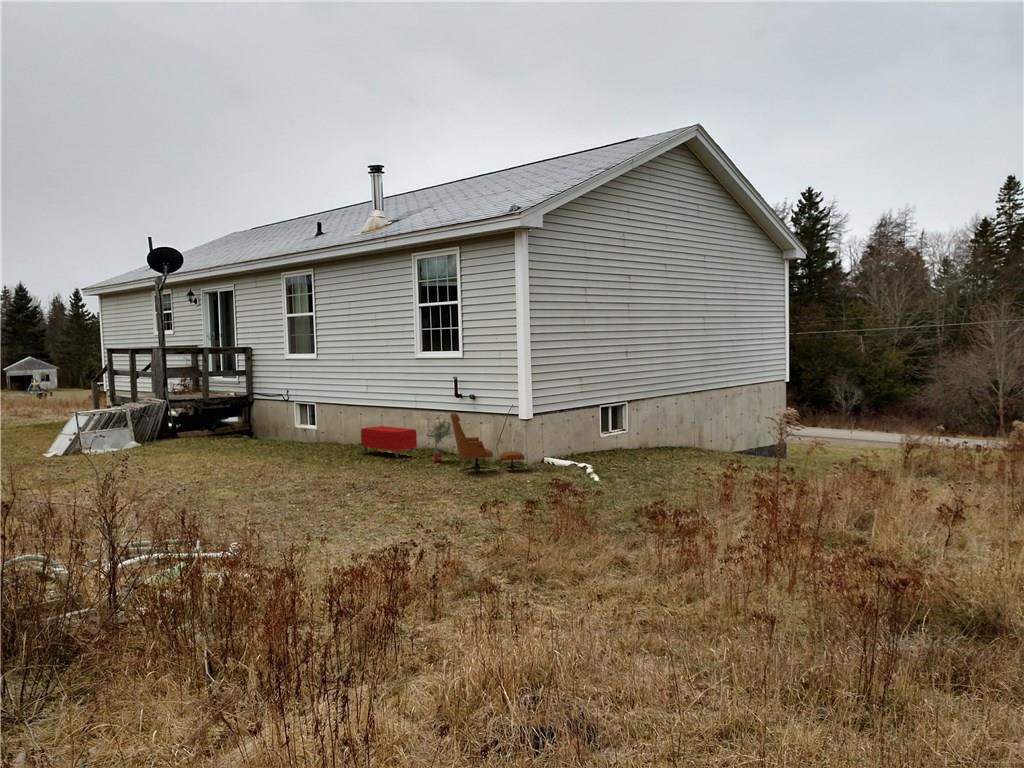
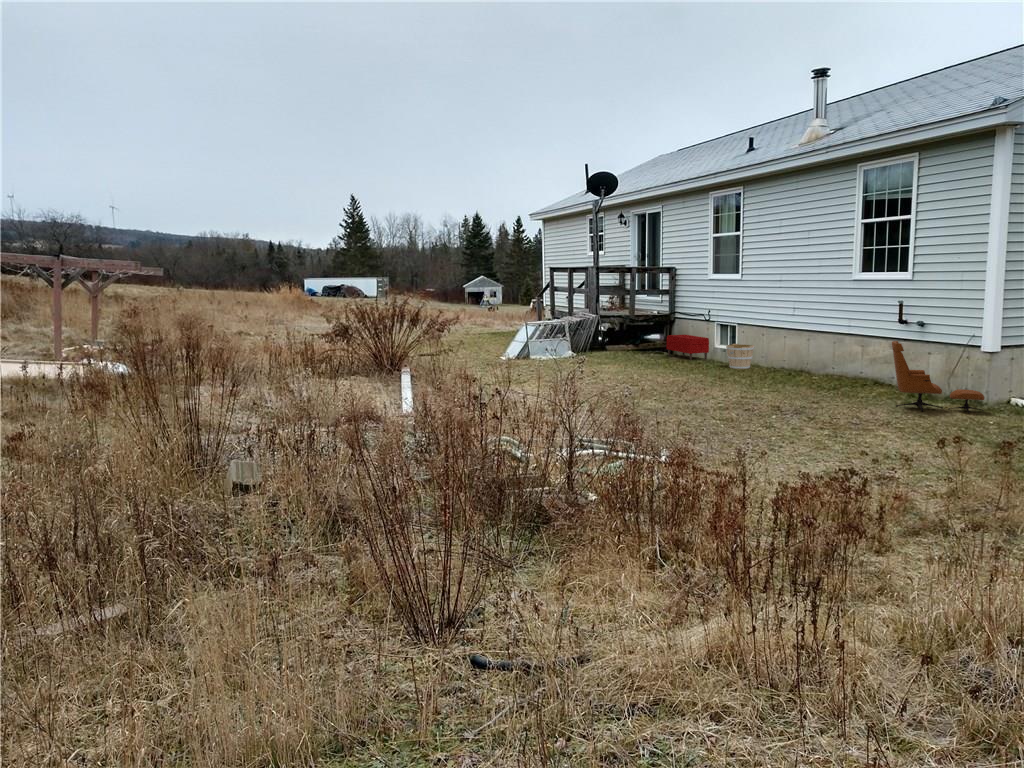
potted tree: present [426,415,454,462] -> none [857,343,894,394]
wooden bucket: none [306,422,335,448] -> present [726,344,755,369]
bench: present [361,426,417,459] -> present [667,335,709,360]

